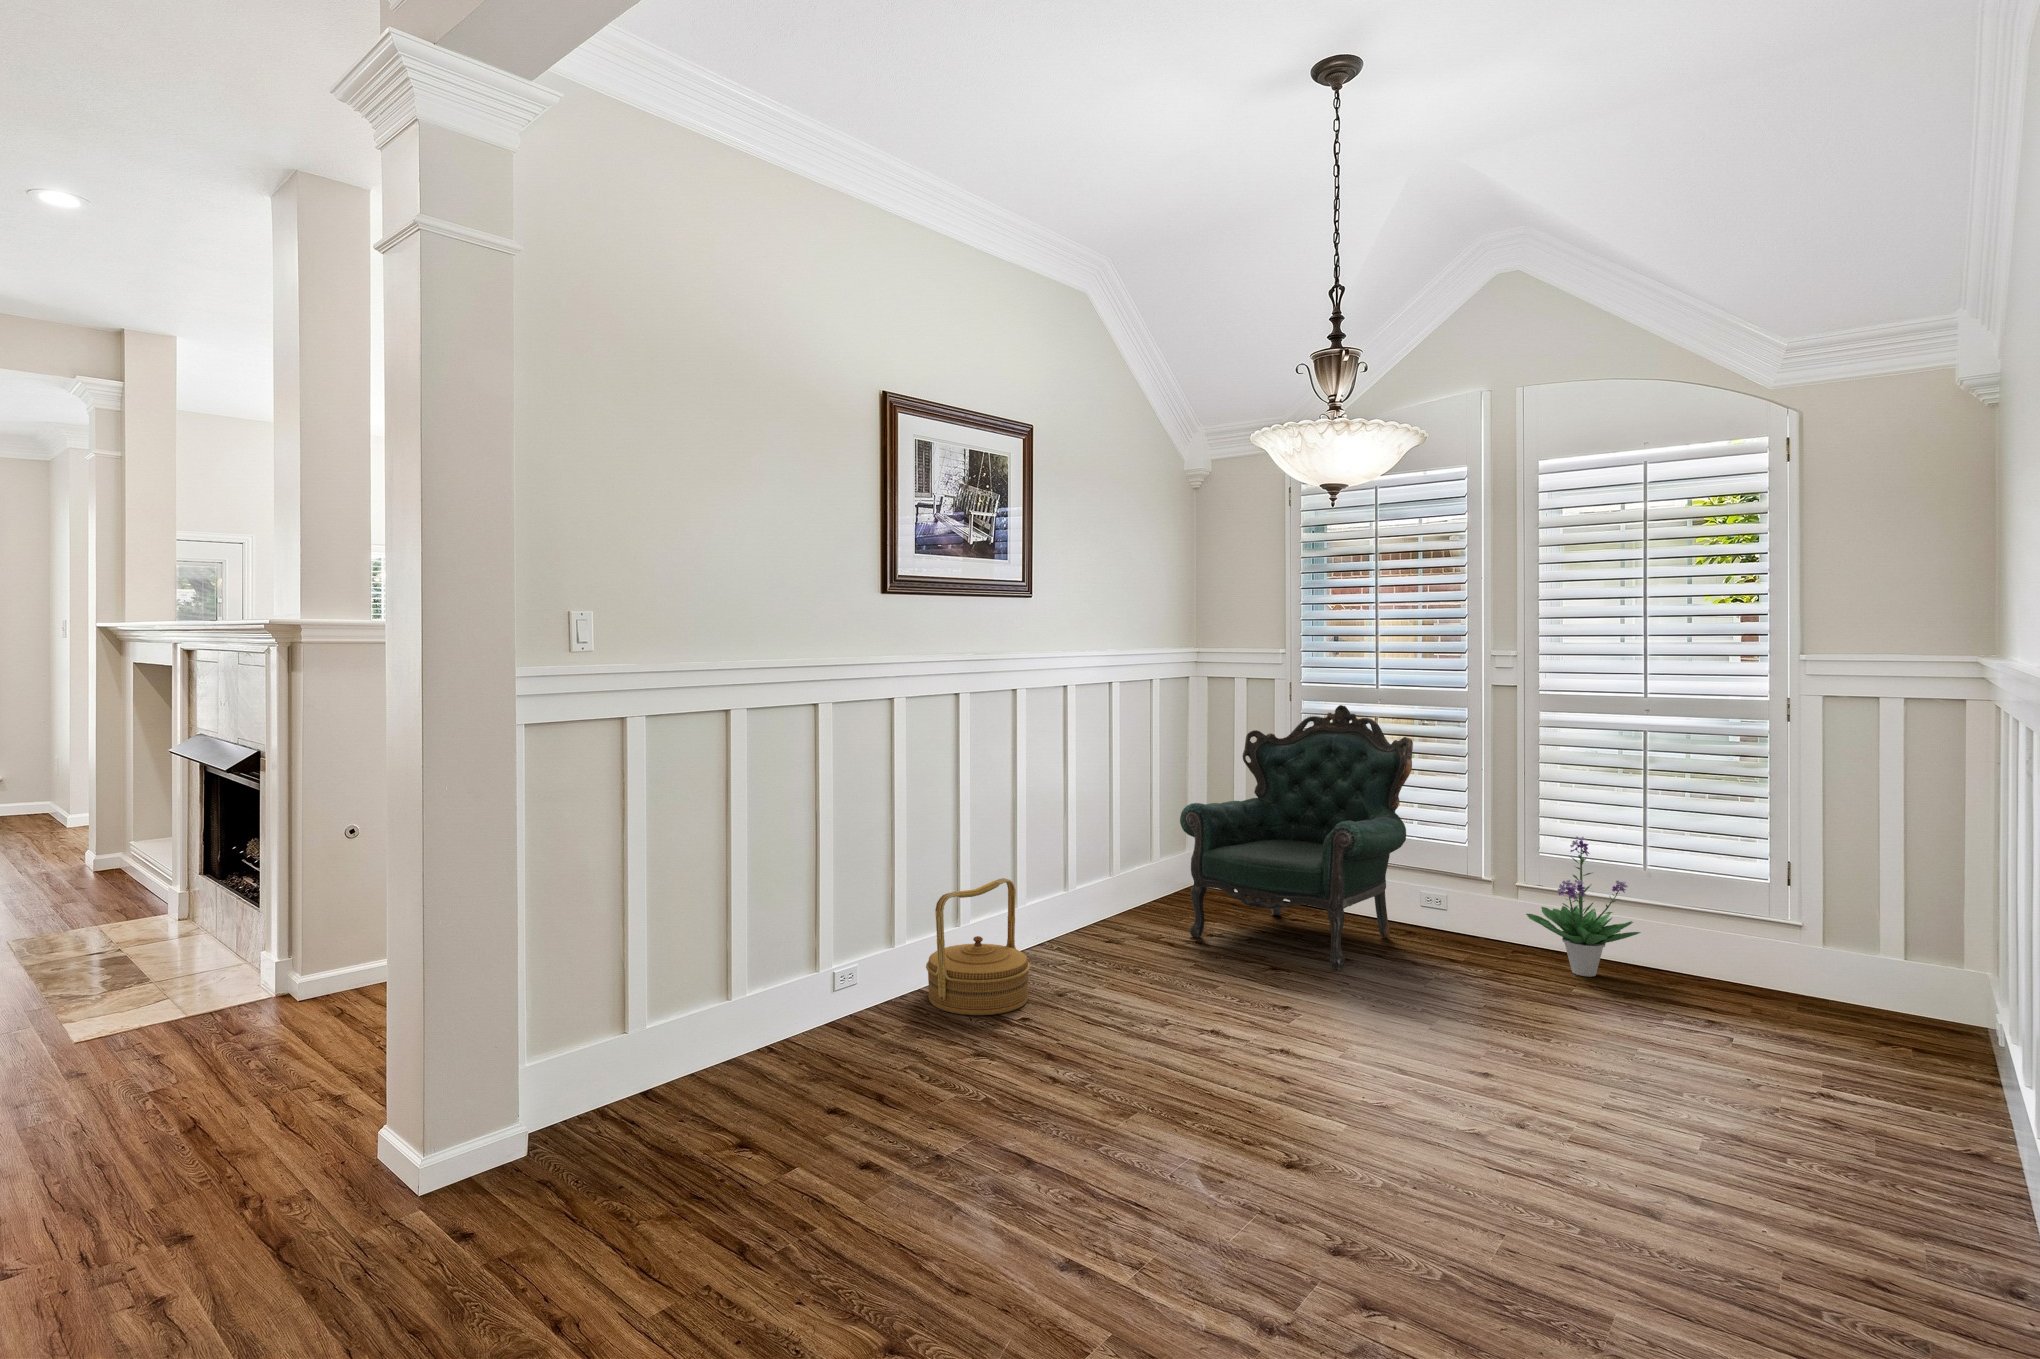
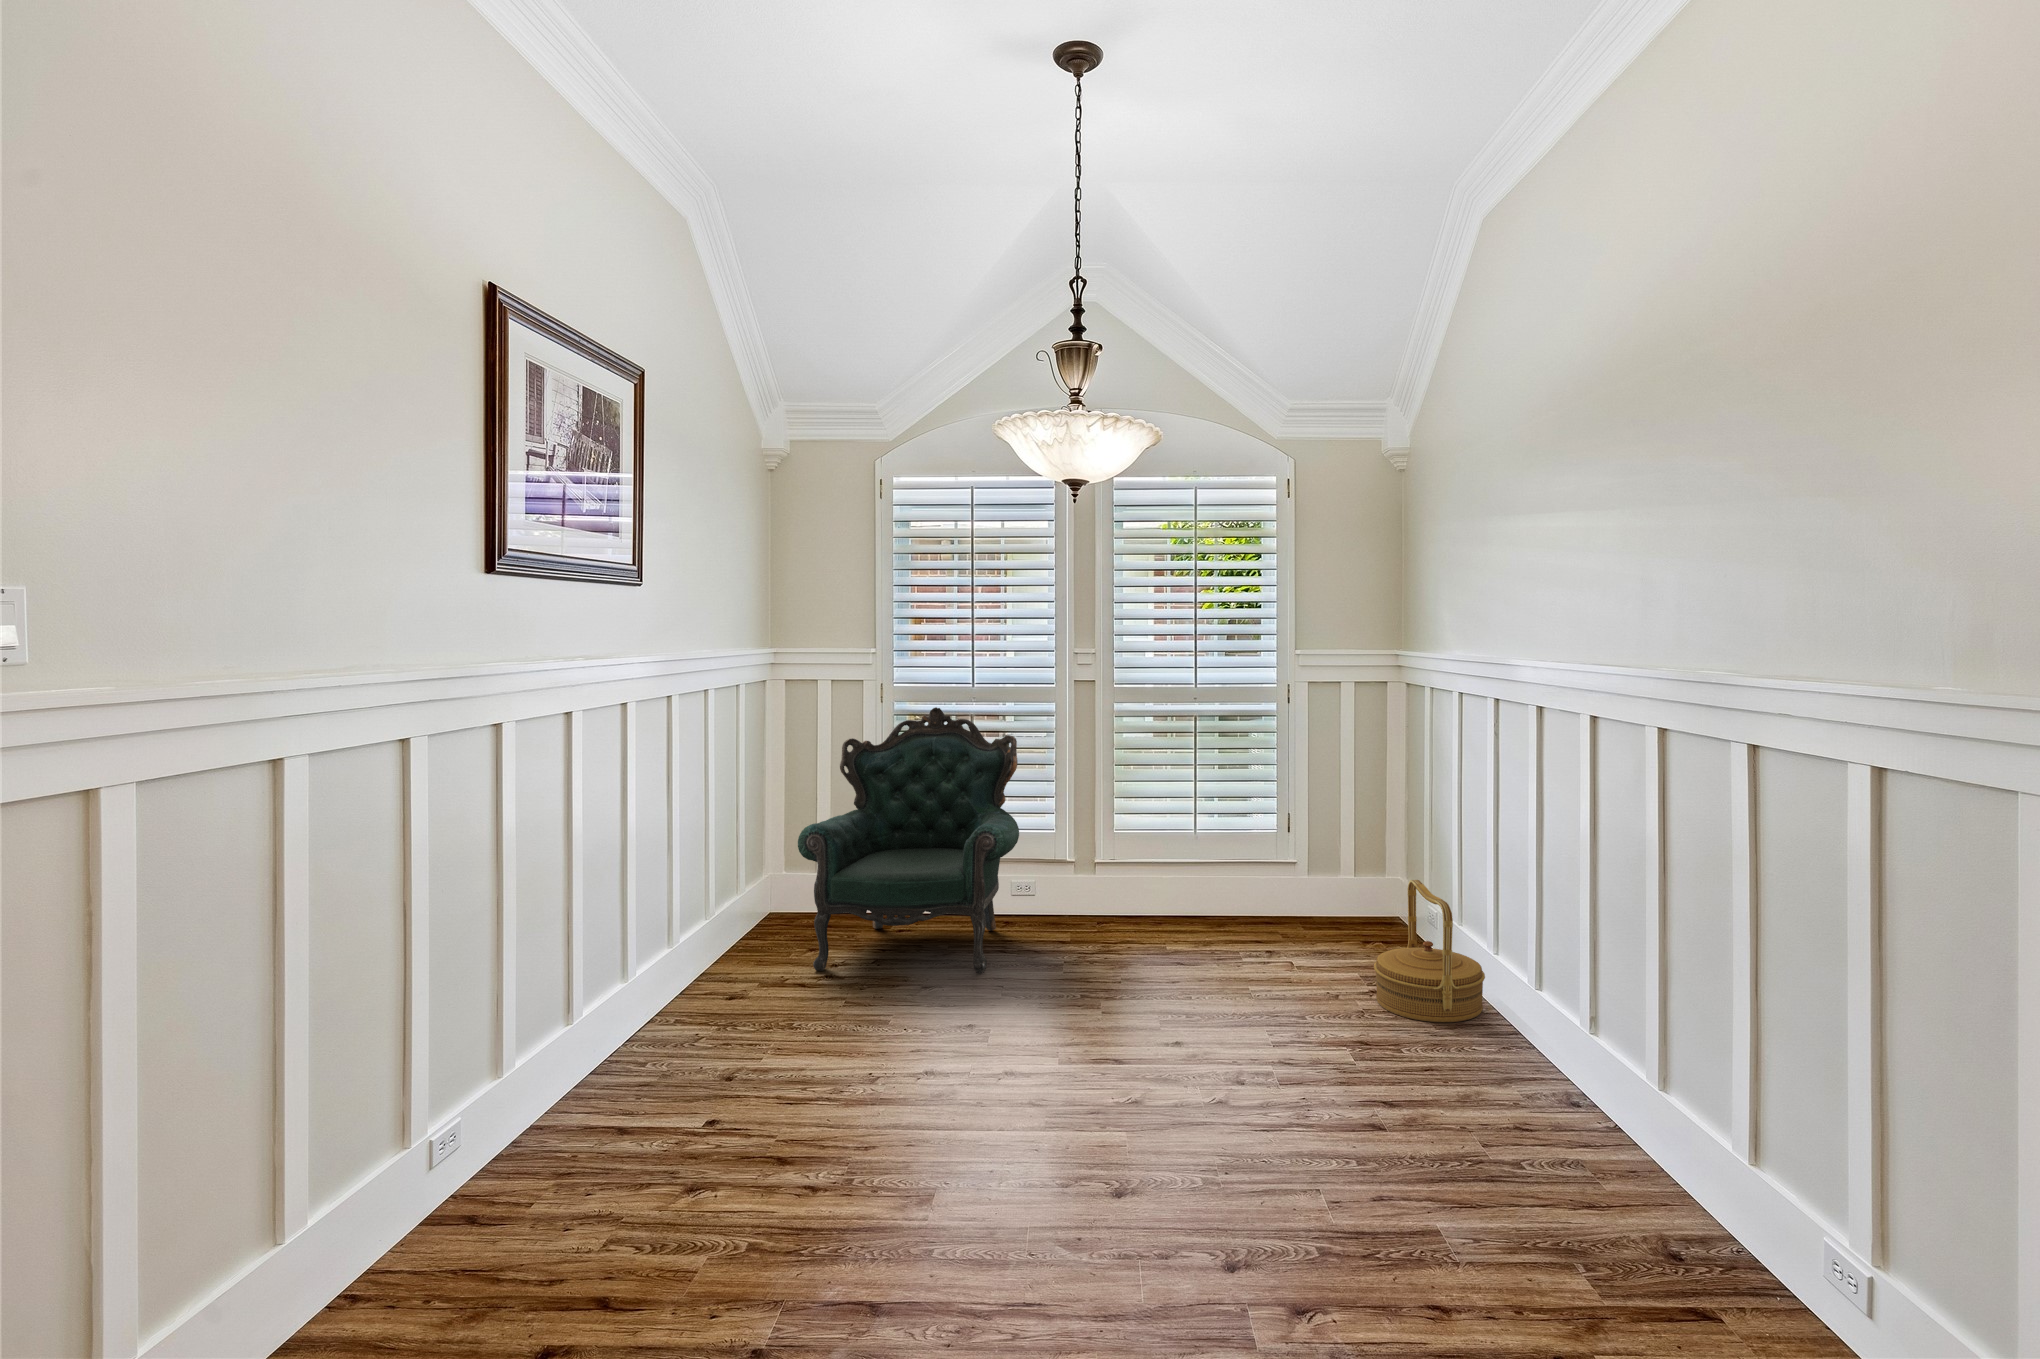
potted plant: present [1526,837,1641,977] -> none [1114,811,1204,932]
woven basket: present [926,878,1030,1015] -> present [1374,880,1485,1022]

